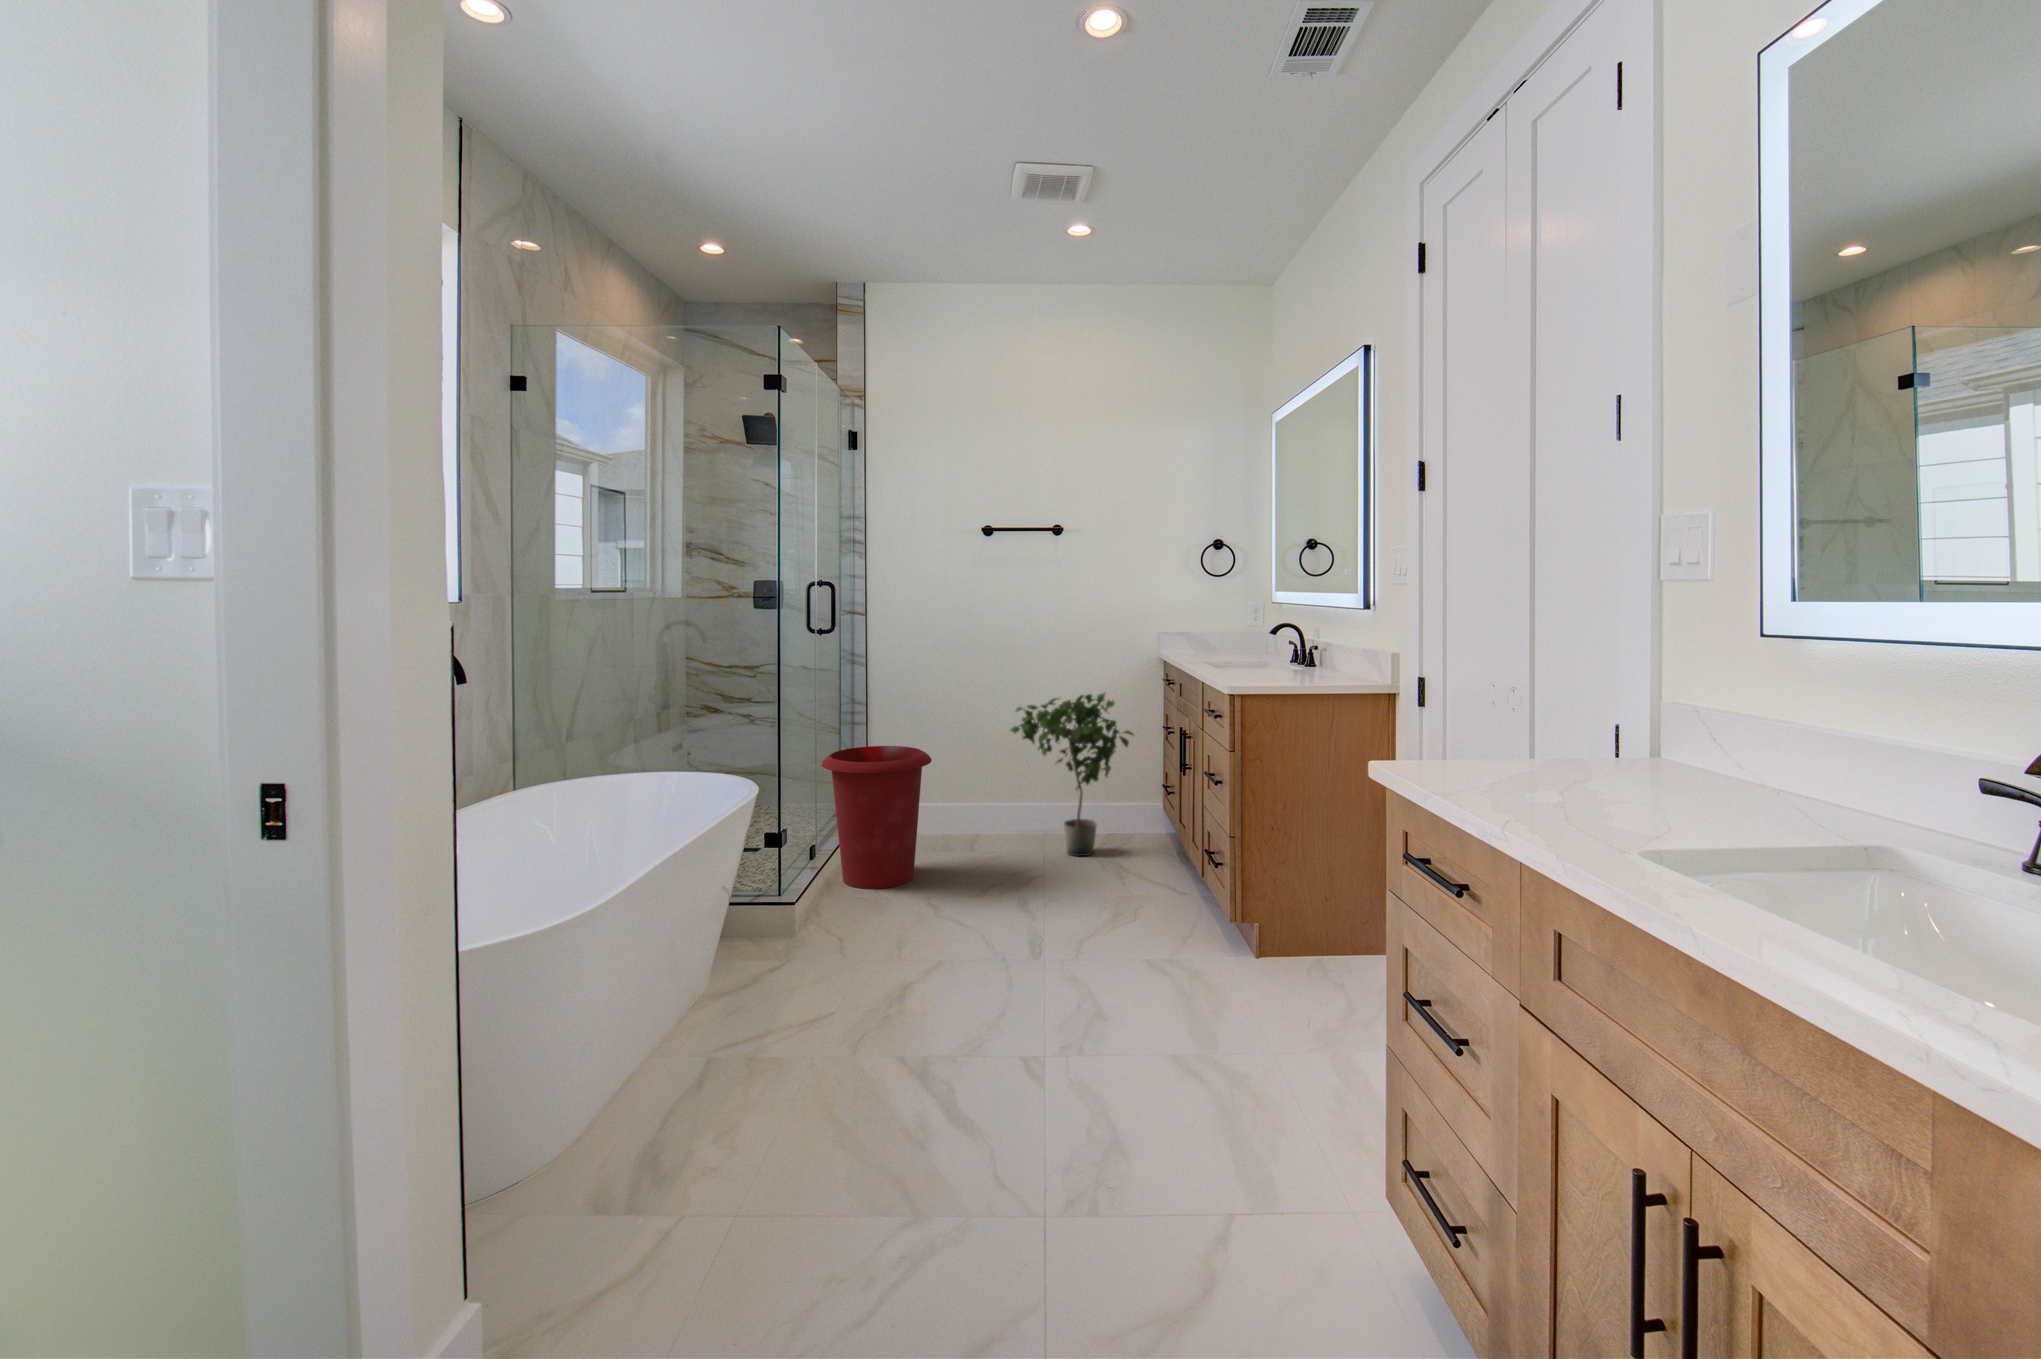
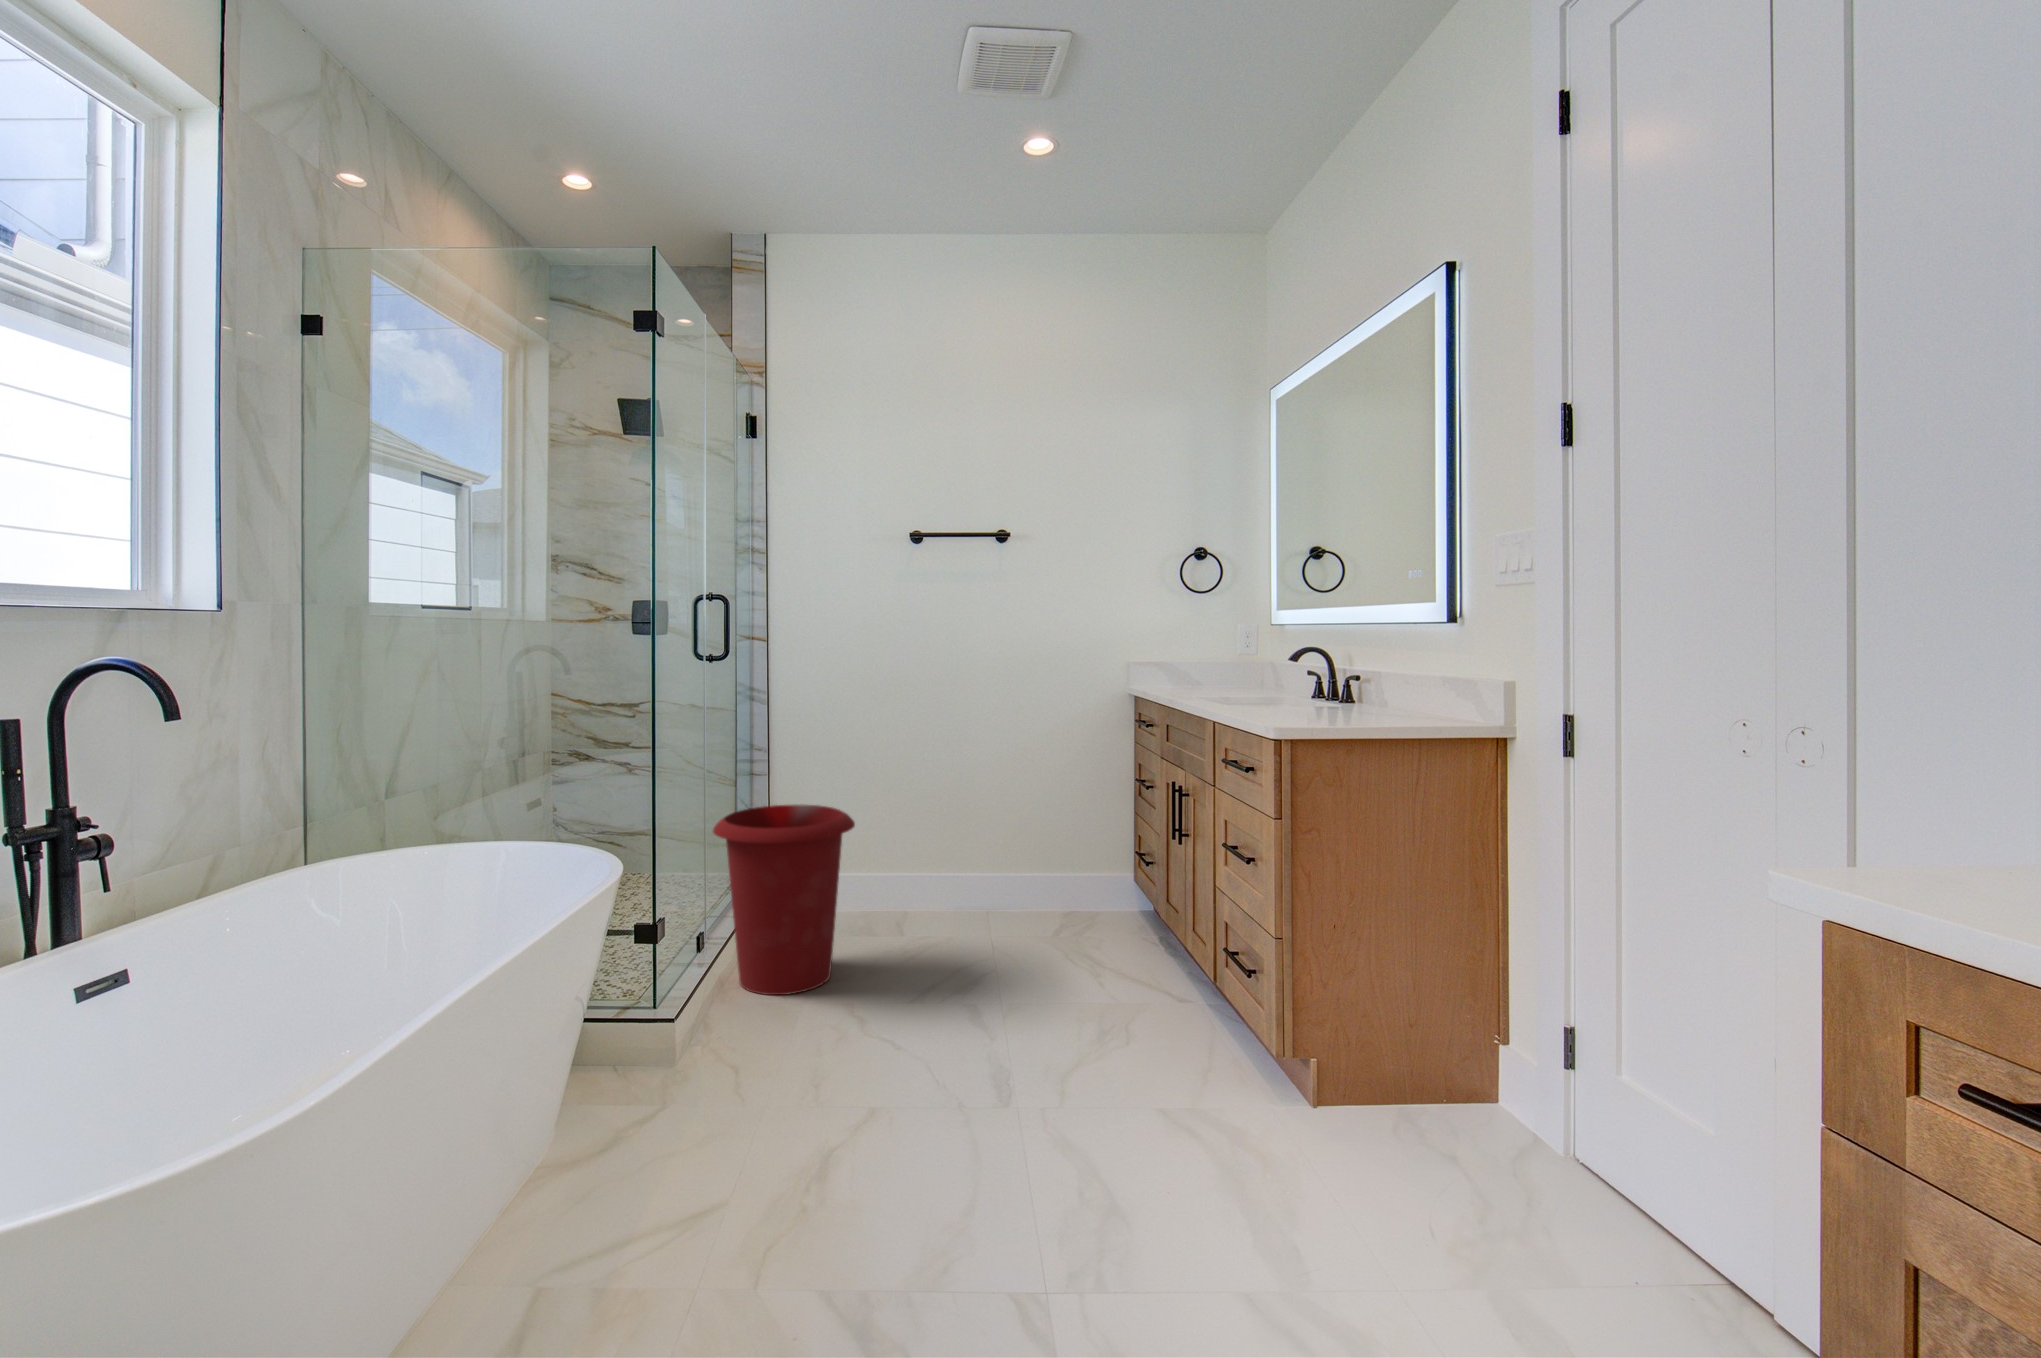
potted plant: present [1011,693,1133,856] -> none [951,735,1104,944]

